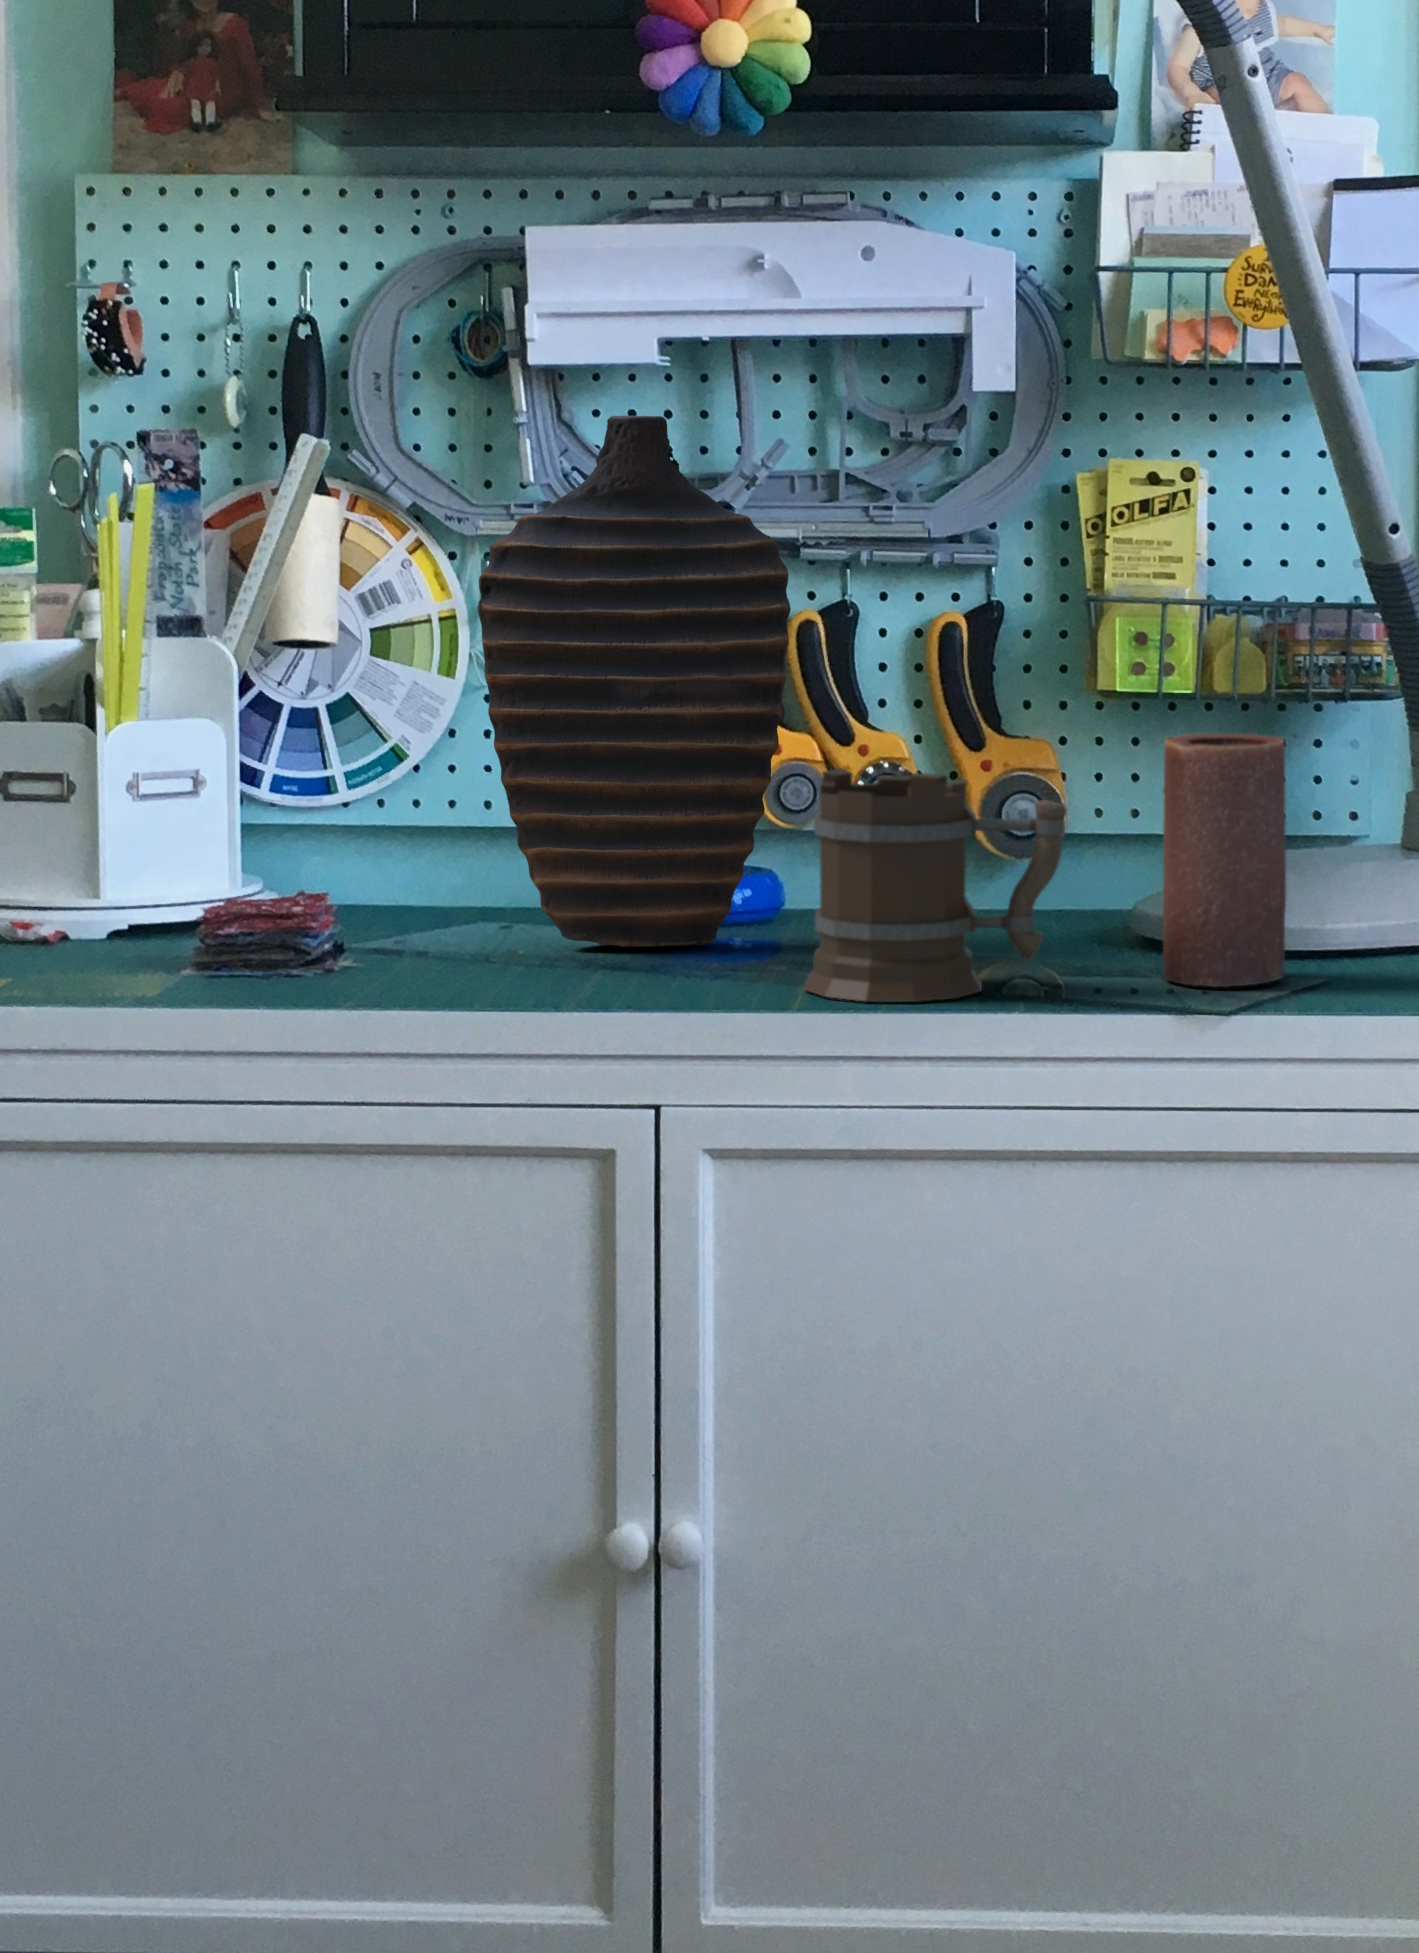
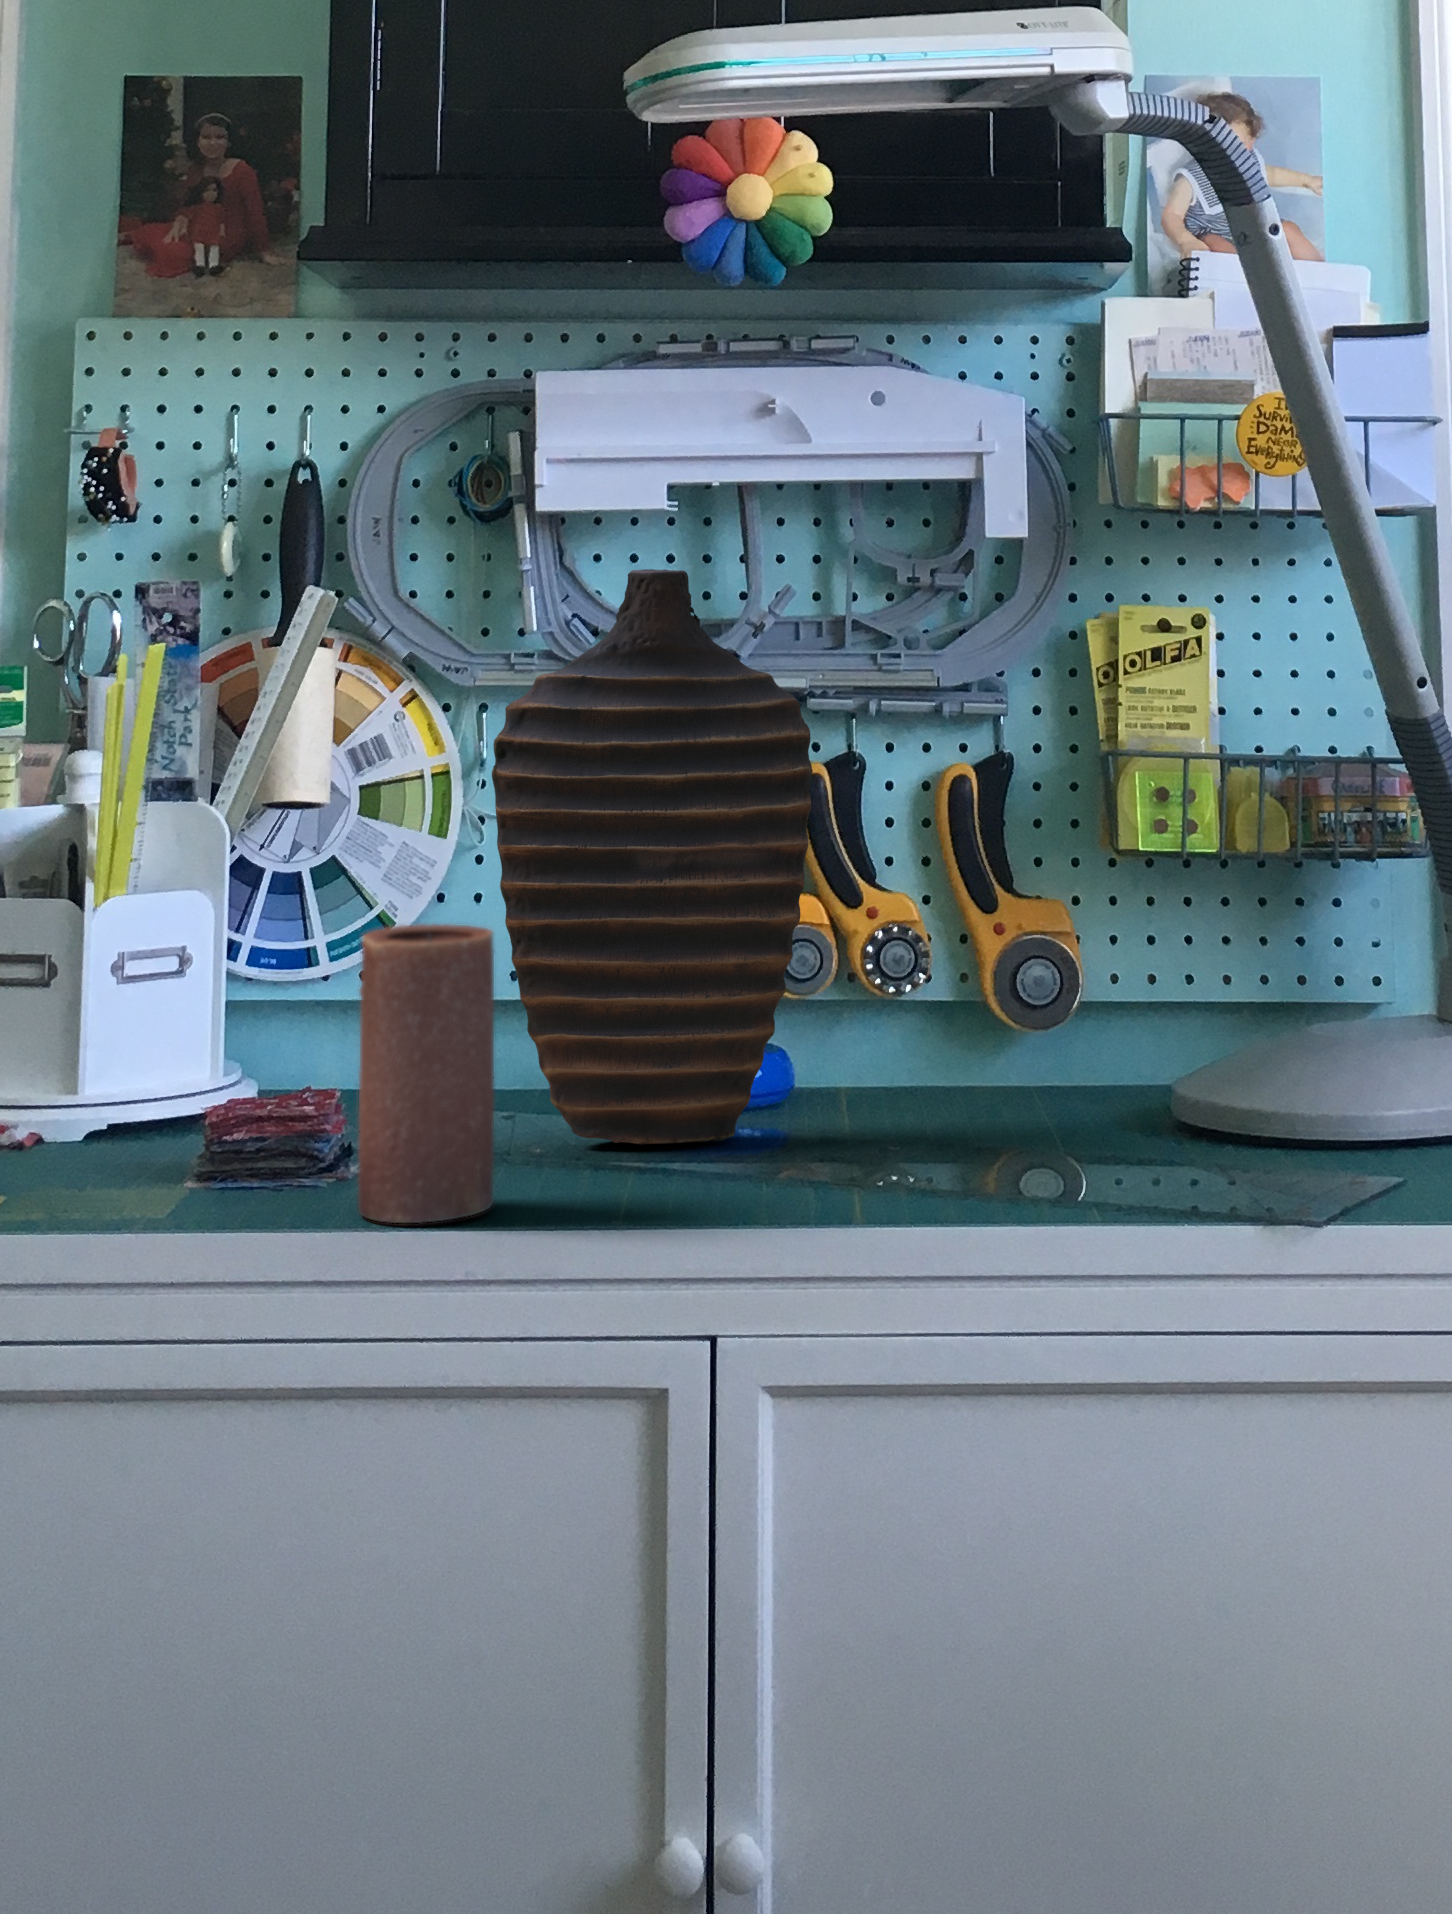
candle: present [1163,733,1286,987] -> present [358,924,495,1223]
mug: present [803,769,1067,1002] -> none [846,948,1121,1213]

